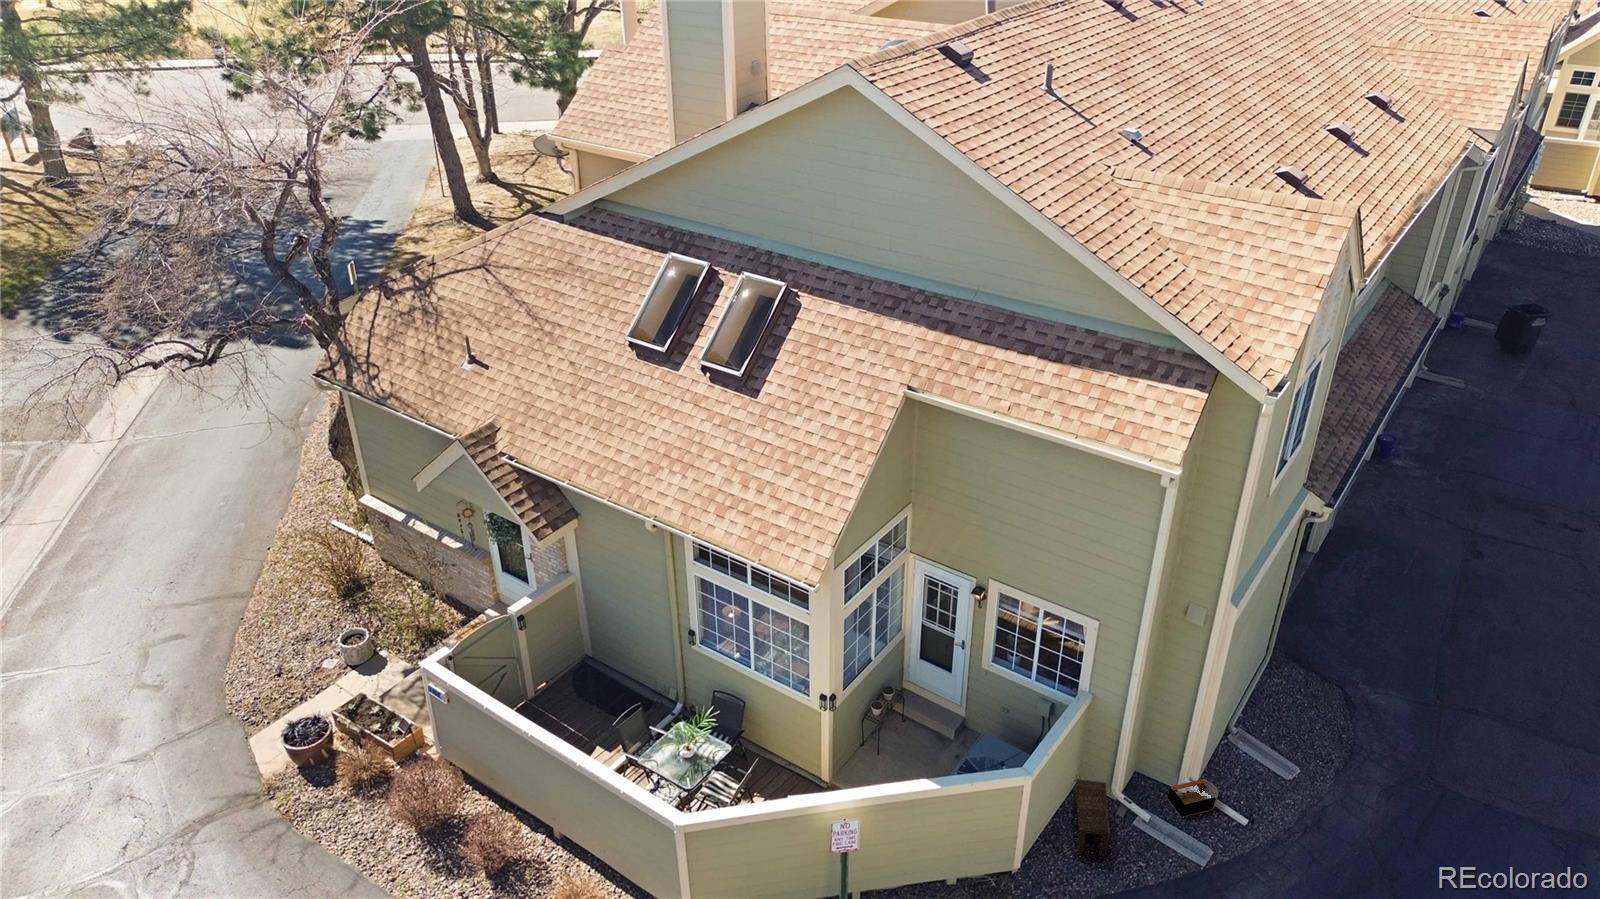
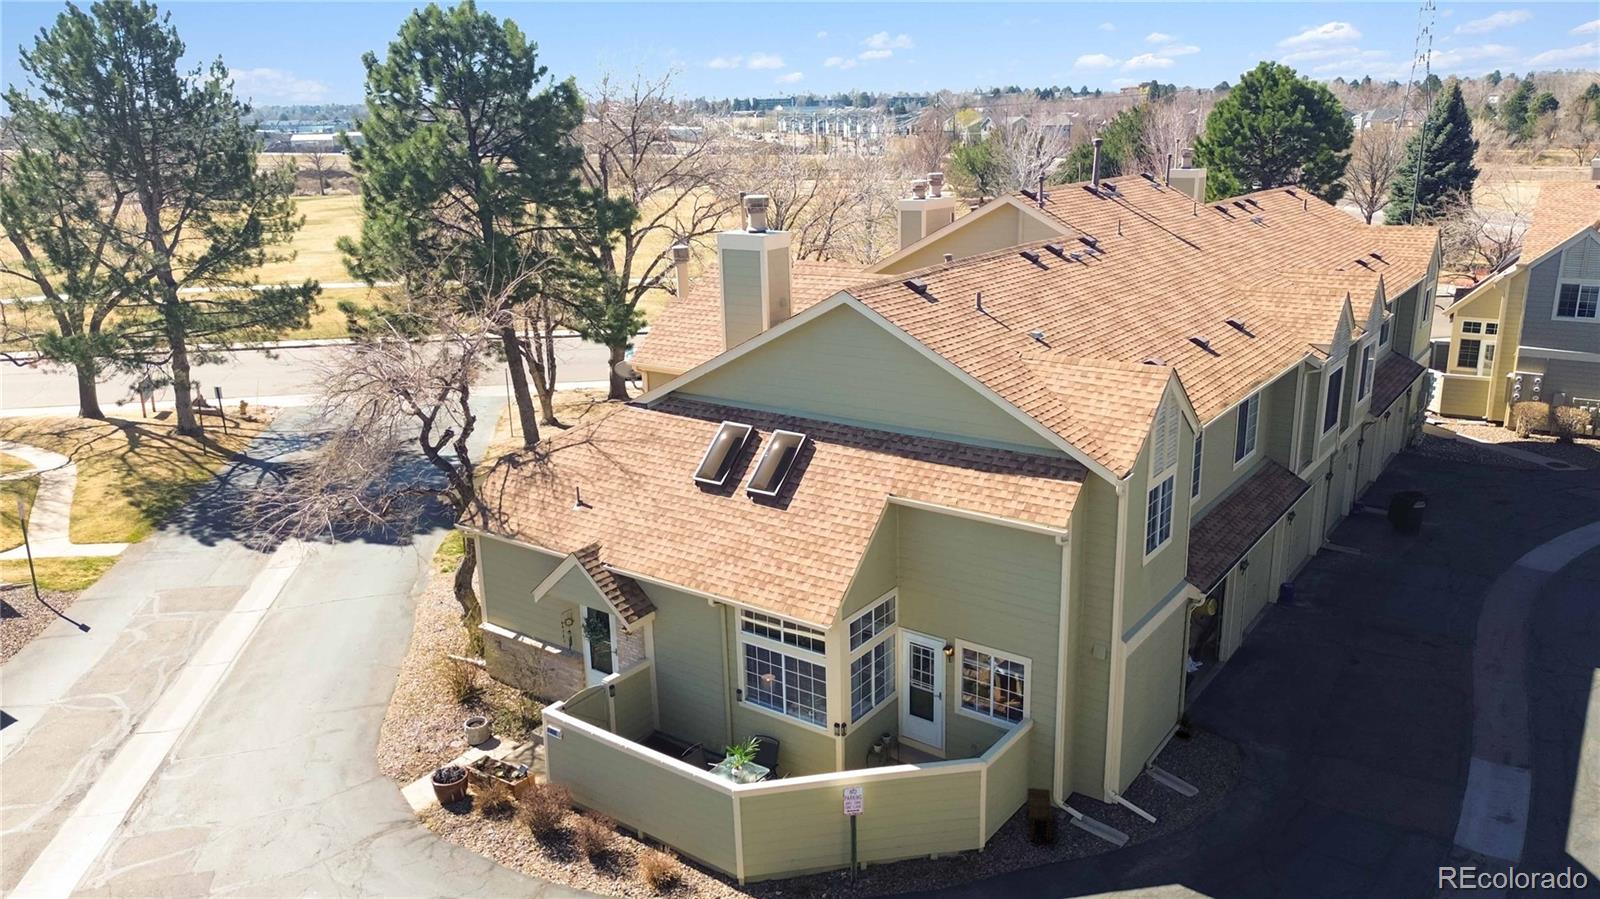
potted tree: none [1260,652,1292,690] -> present [1174,711,1194,740]
storage bin: present [1167,779,1218,818] -> none [1099,791,1136,818]

